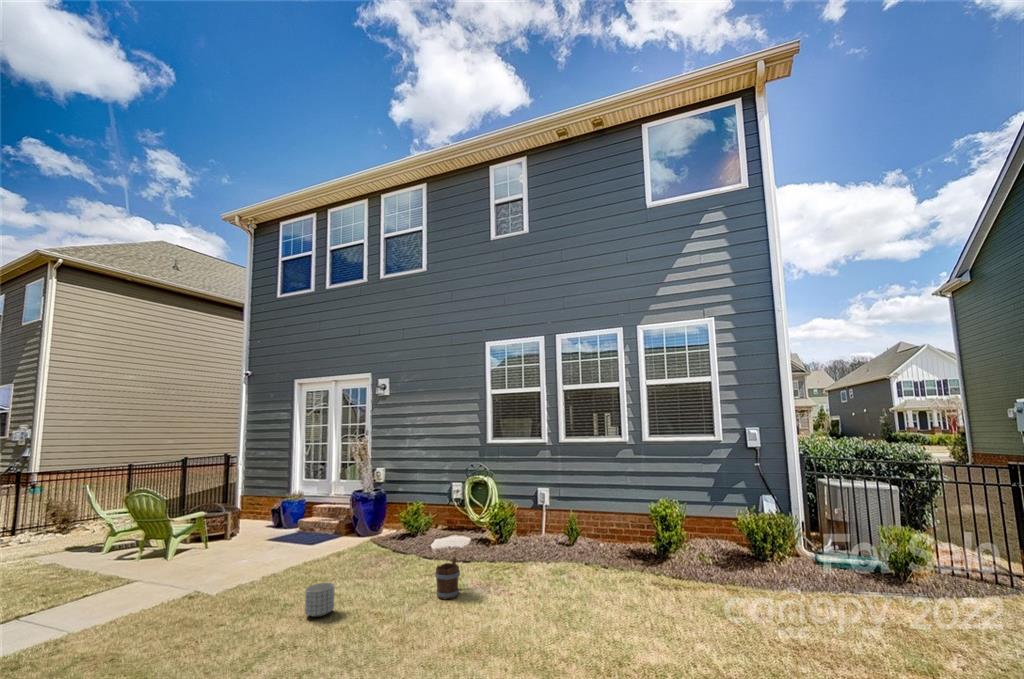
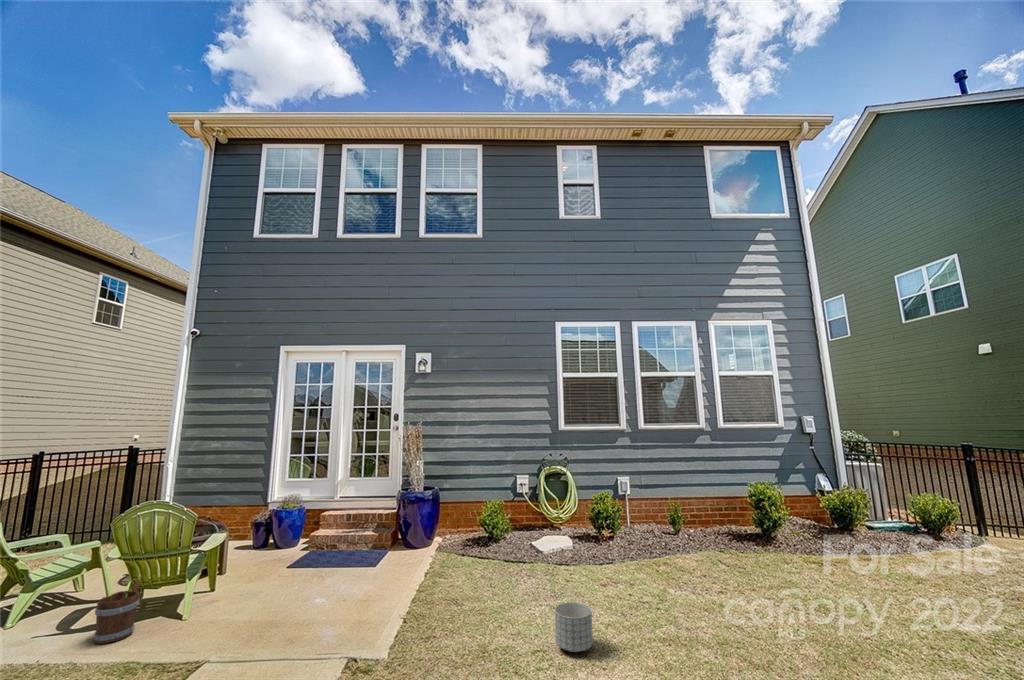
bucket: present [435,557,460,599] -> present [94,582,140,644]

